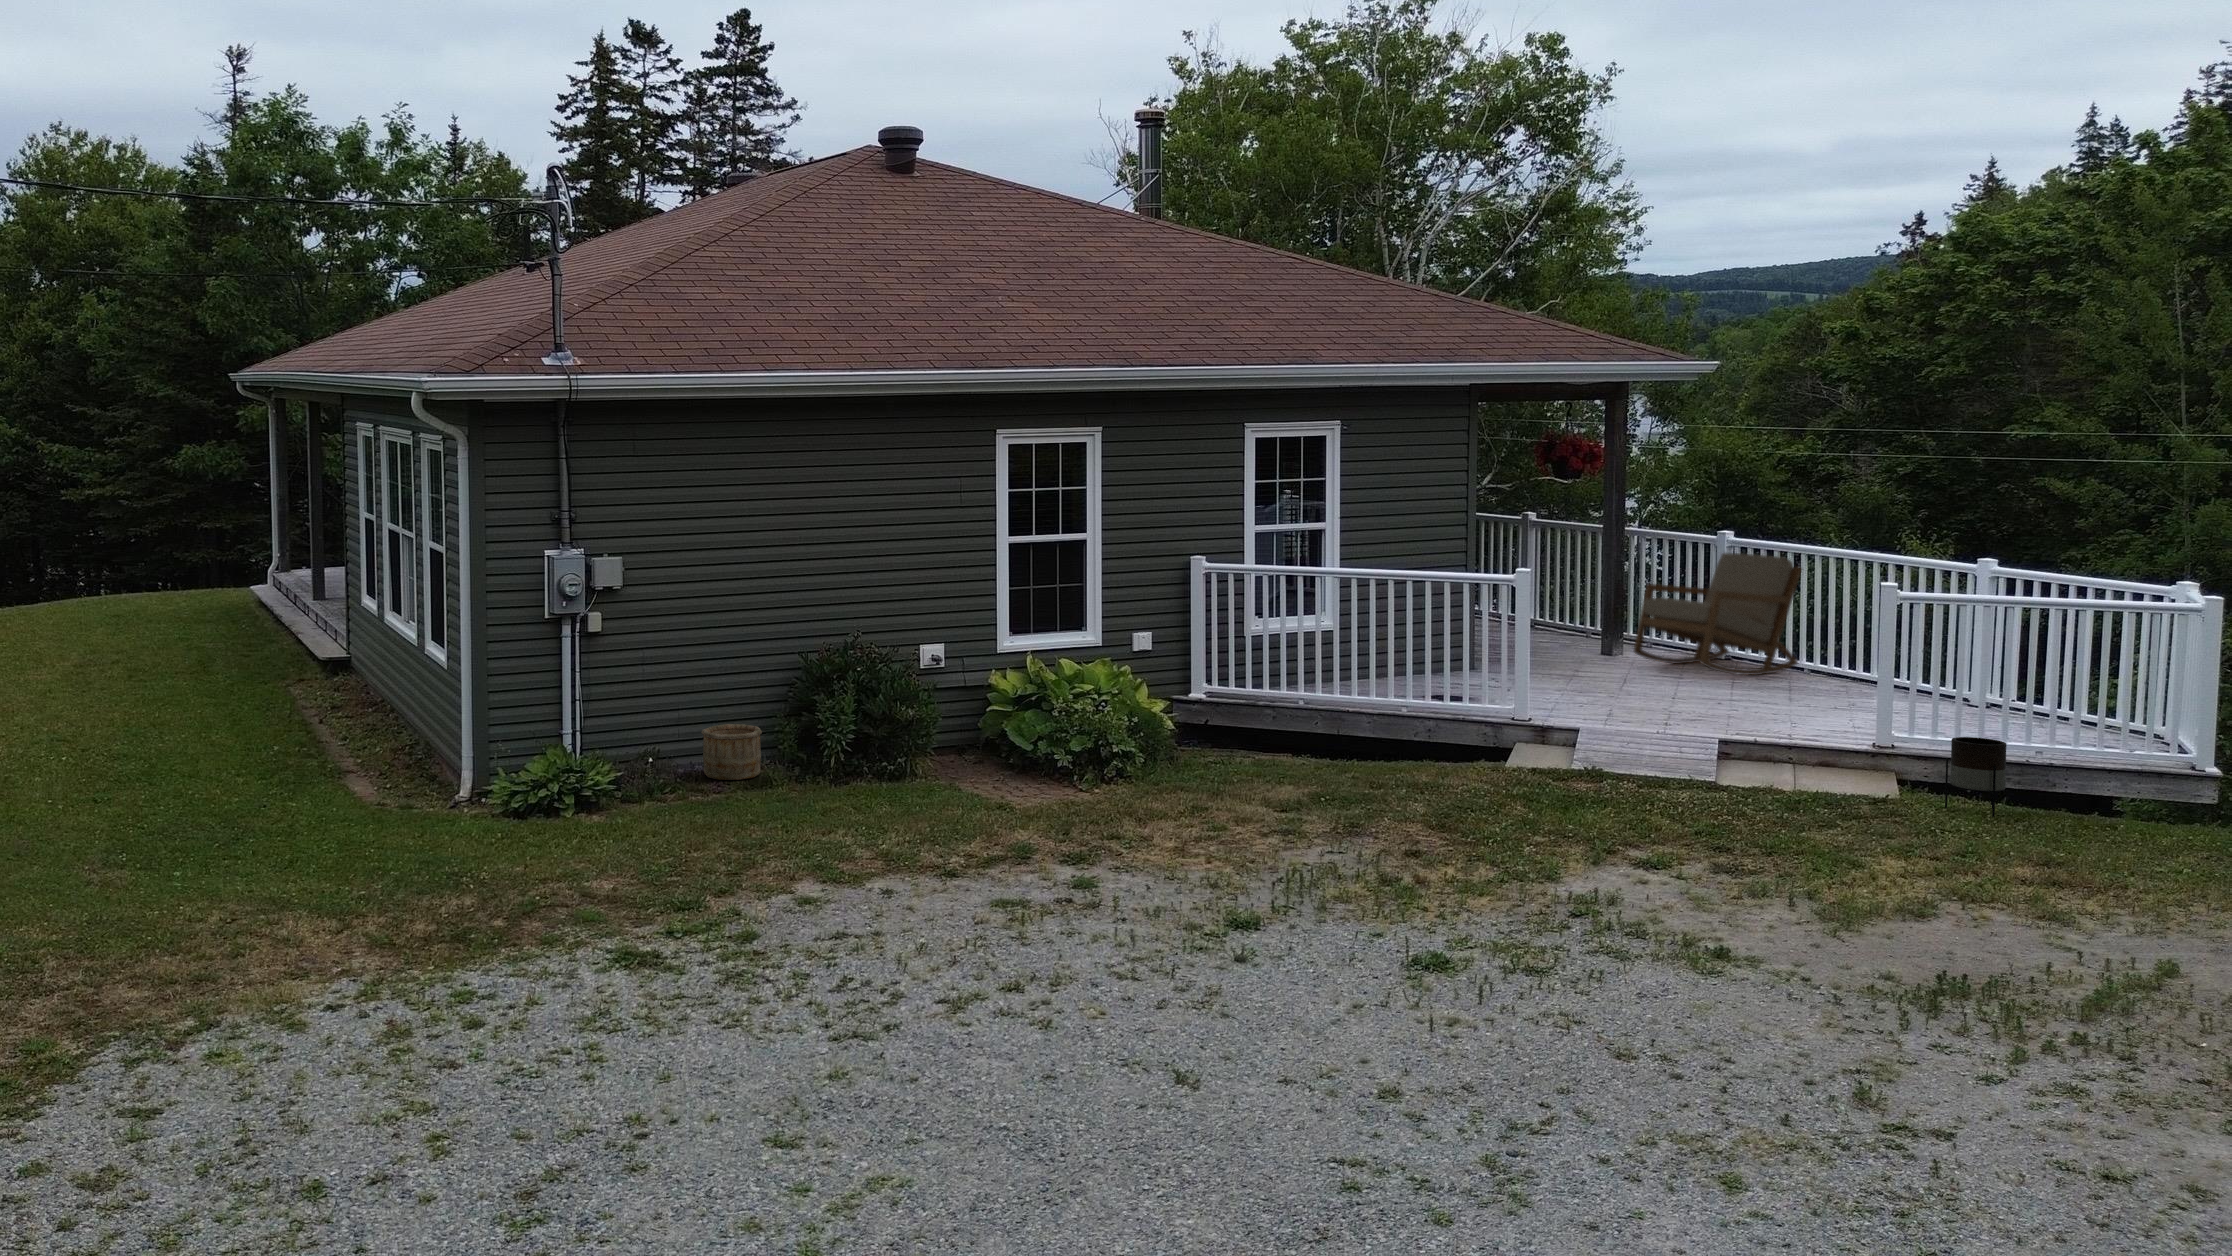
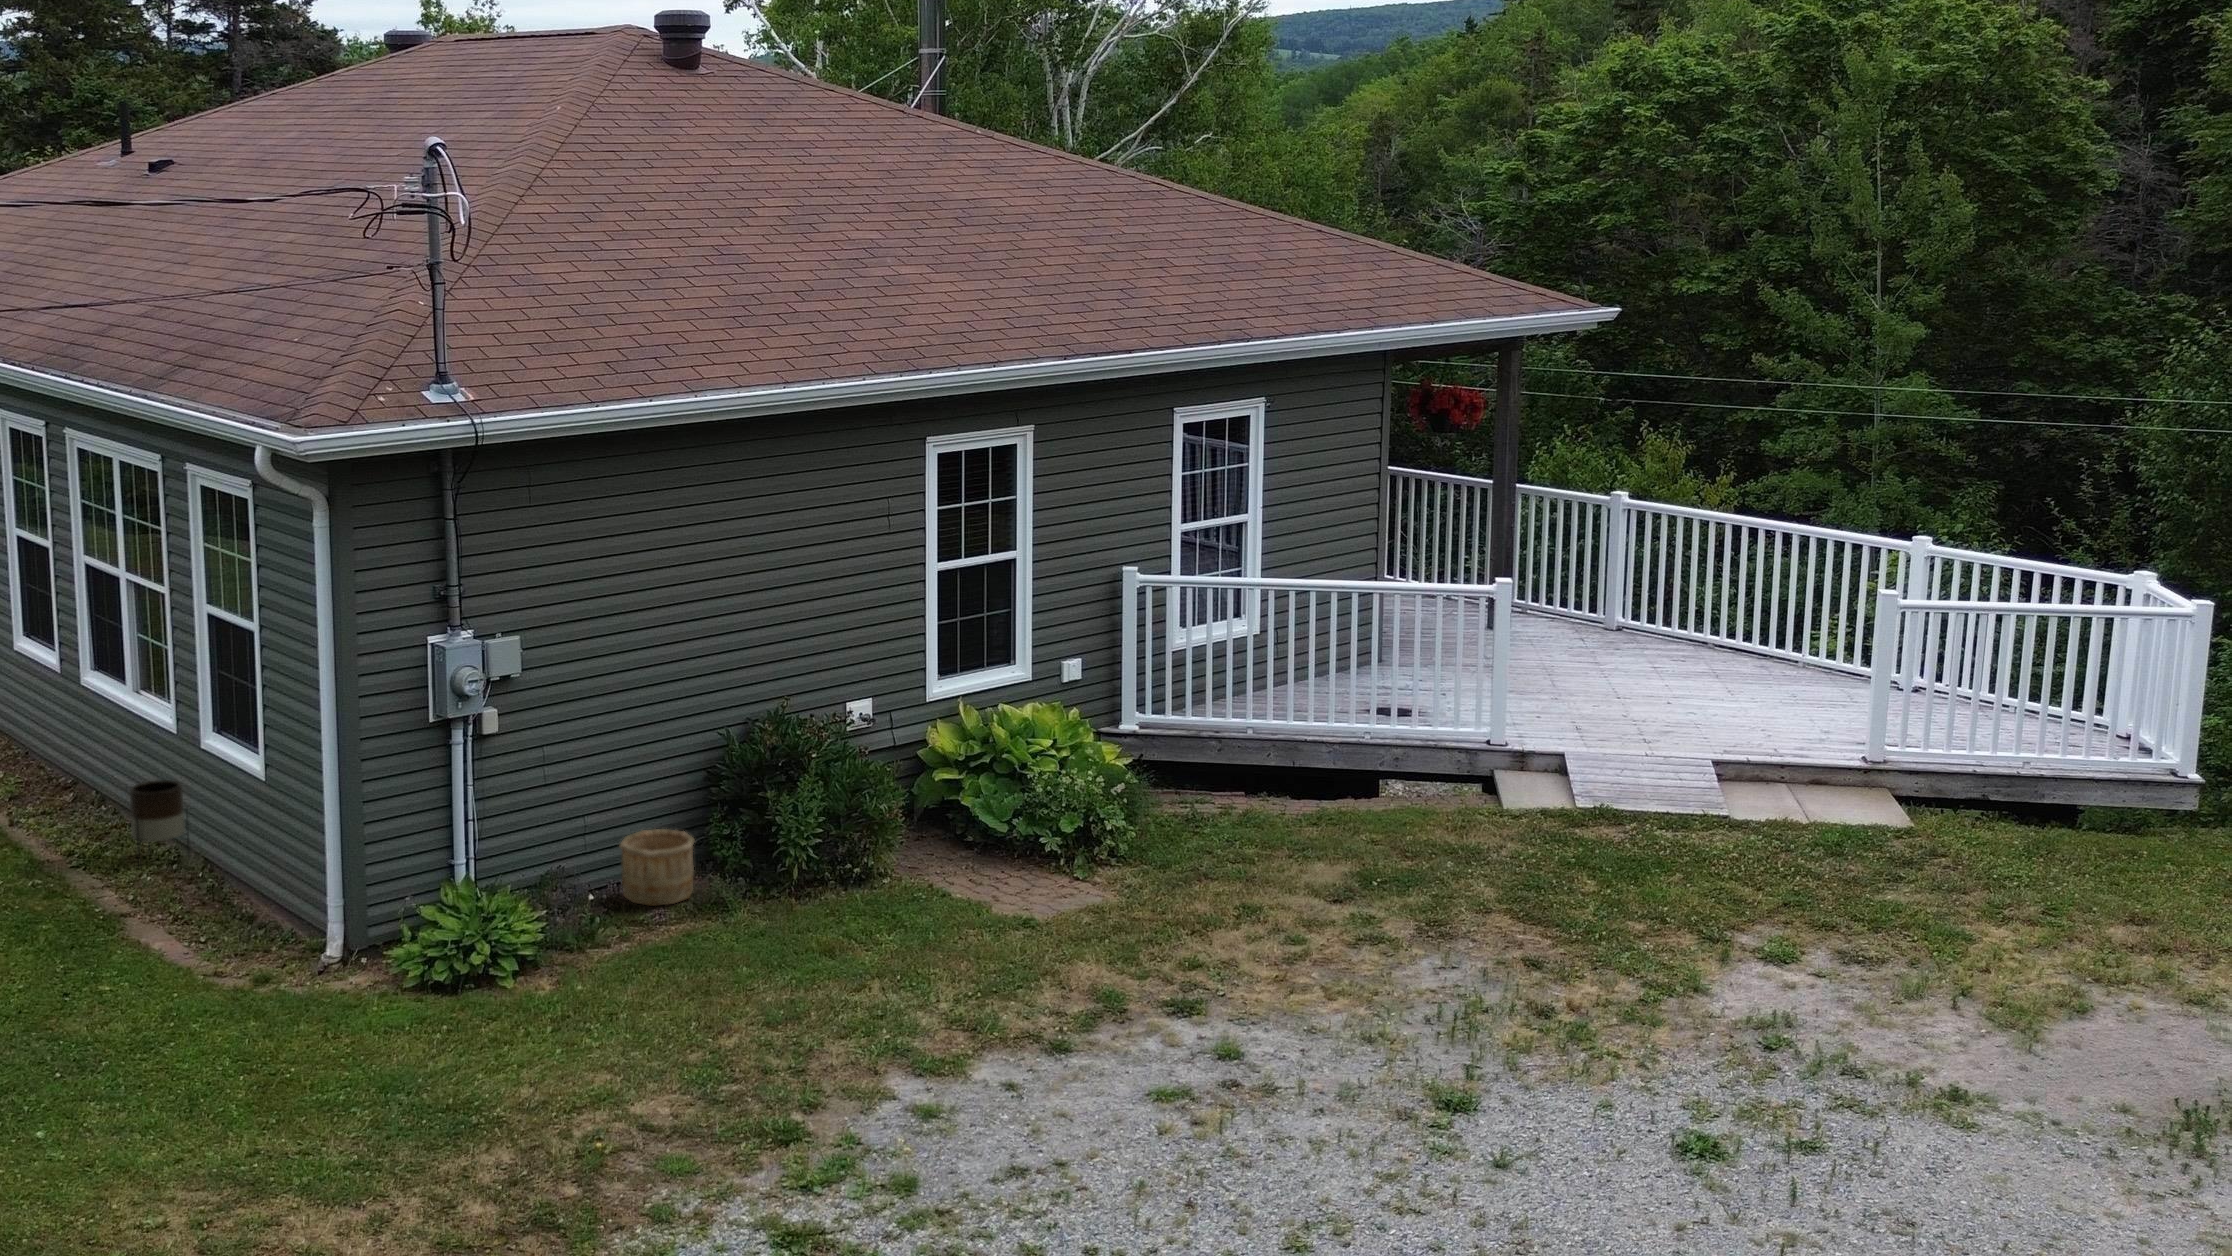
chair: present [1634,553,1802,675] -> none [1550,520,1720,658]
planter: present [1945,737,2006,817] -> present [129,780,189,868]

